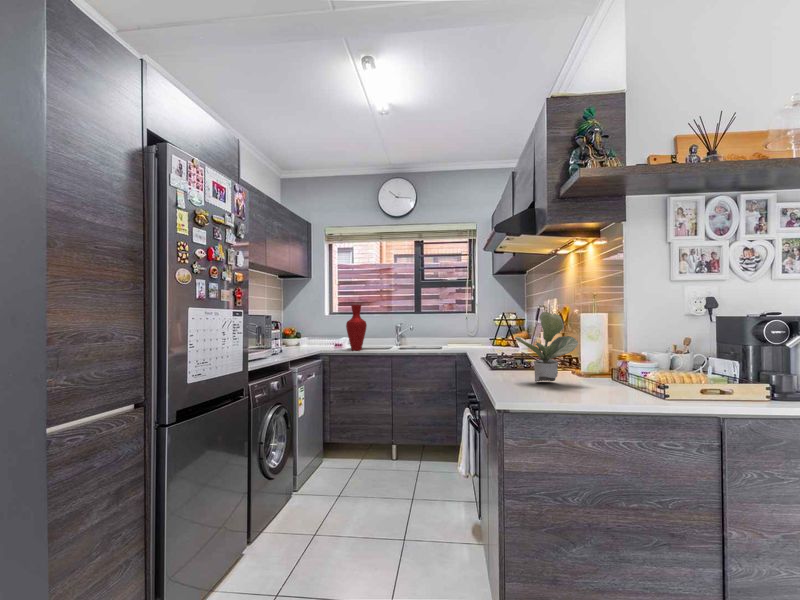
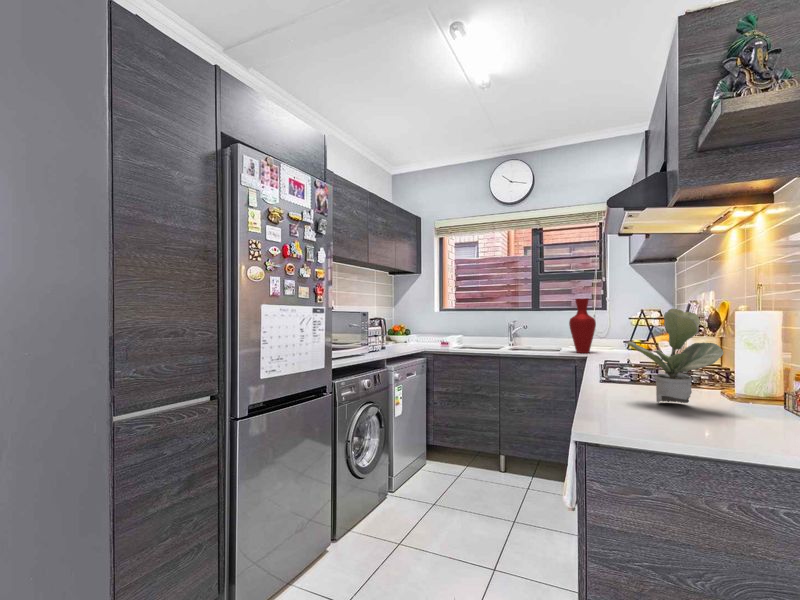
vase: present [346,305,367,350] -> present [569,299,596,353]

